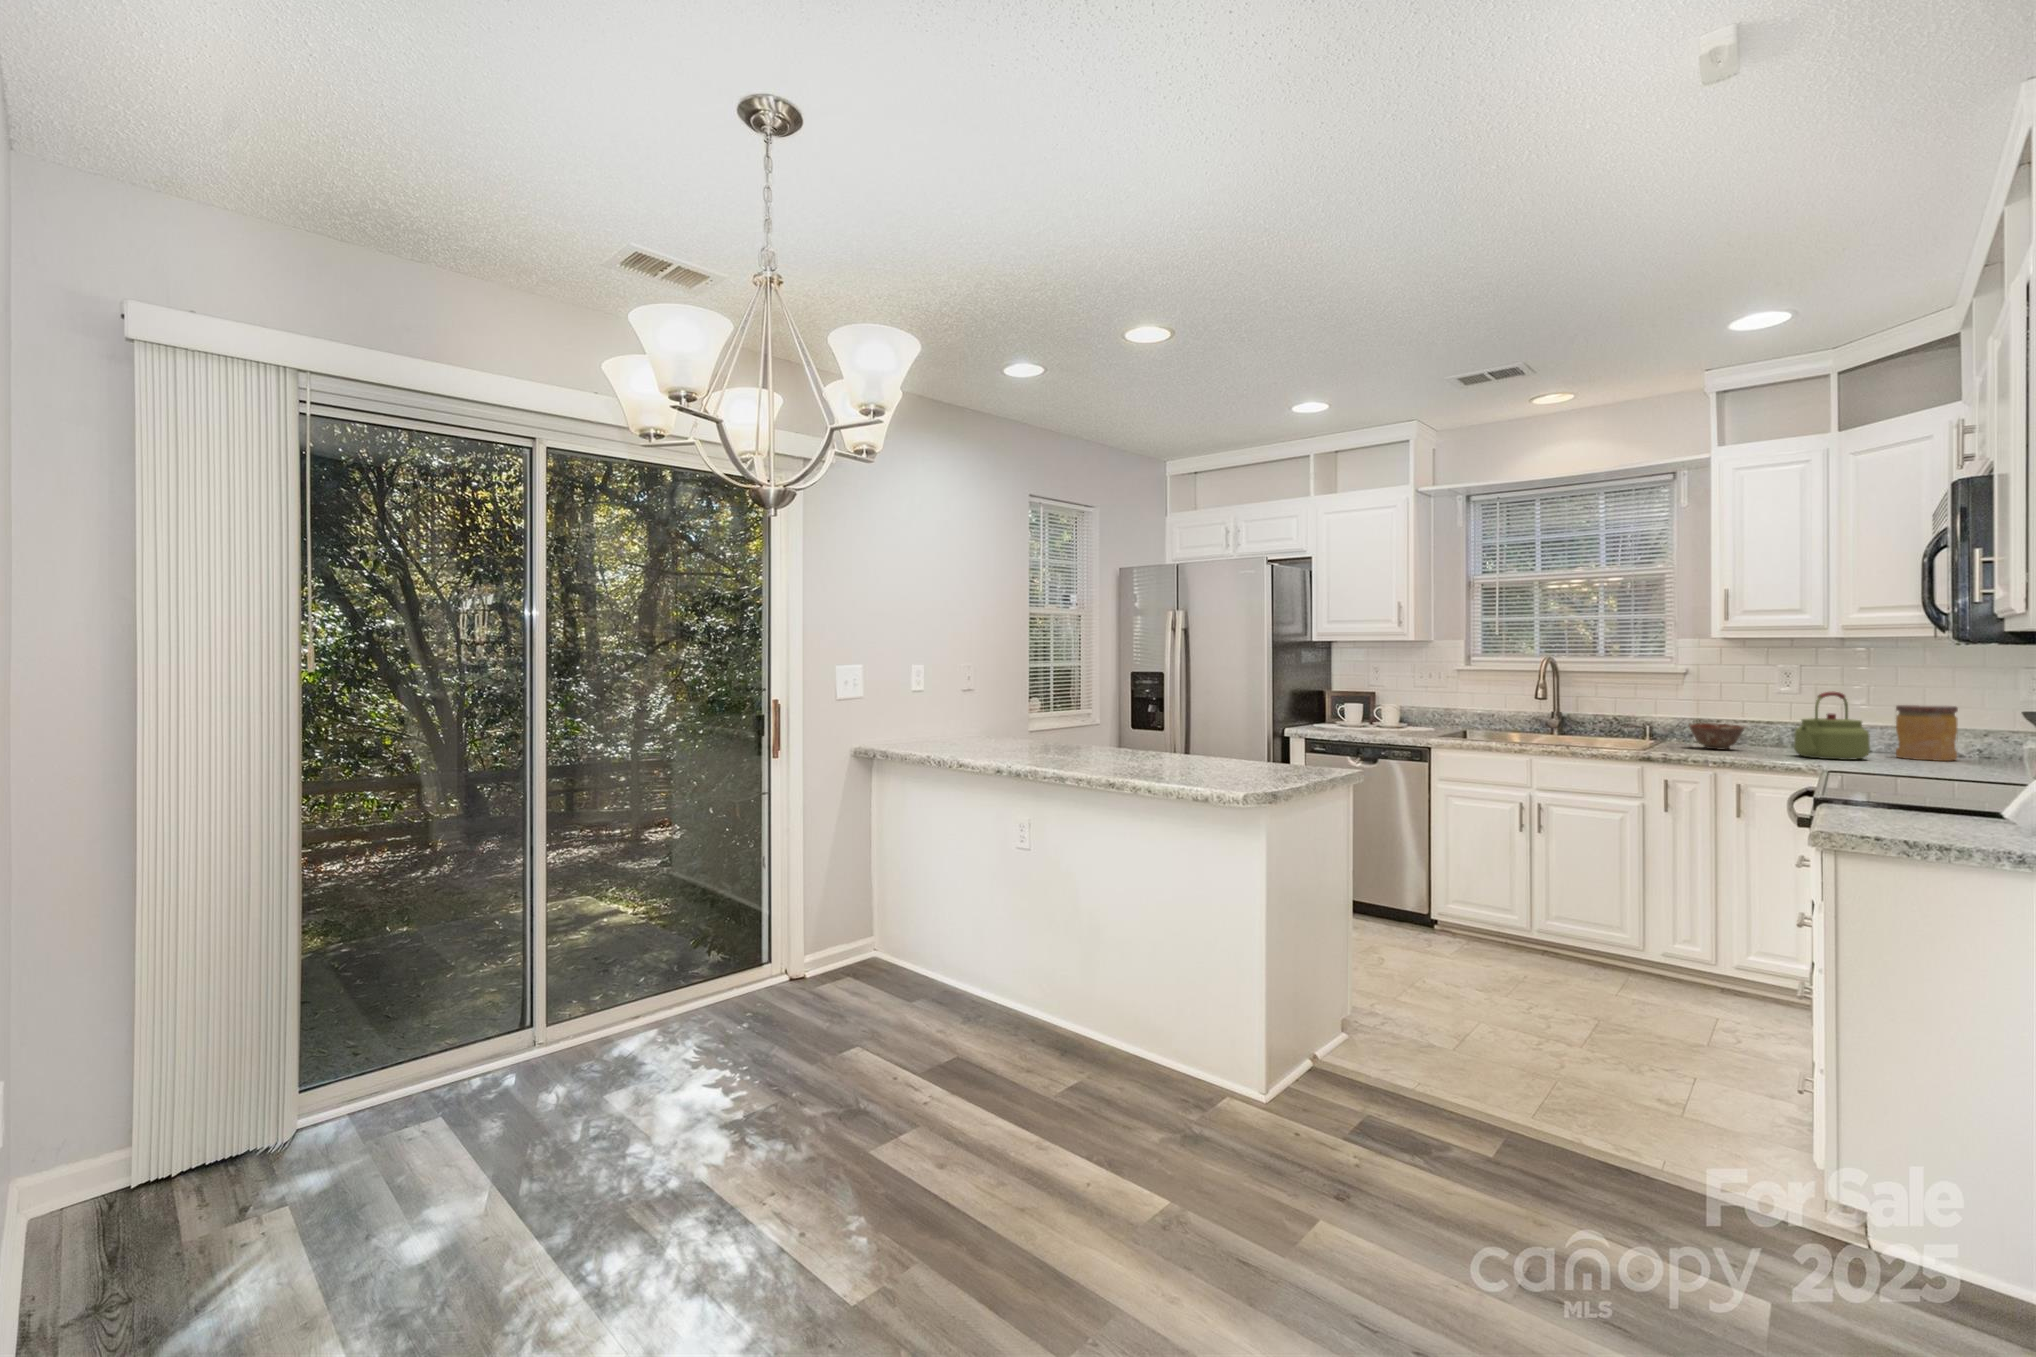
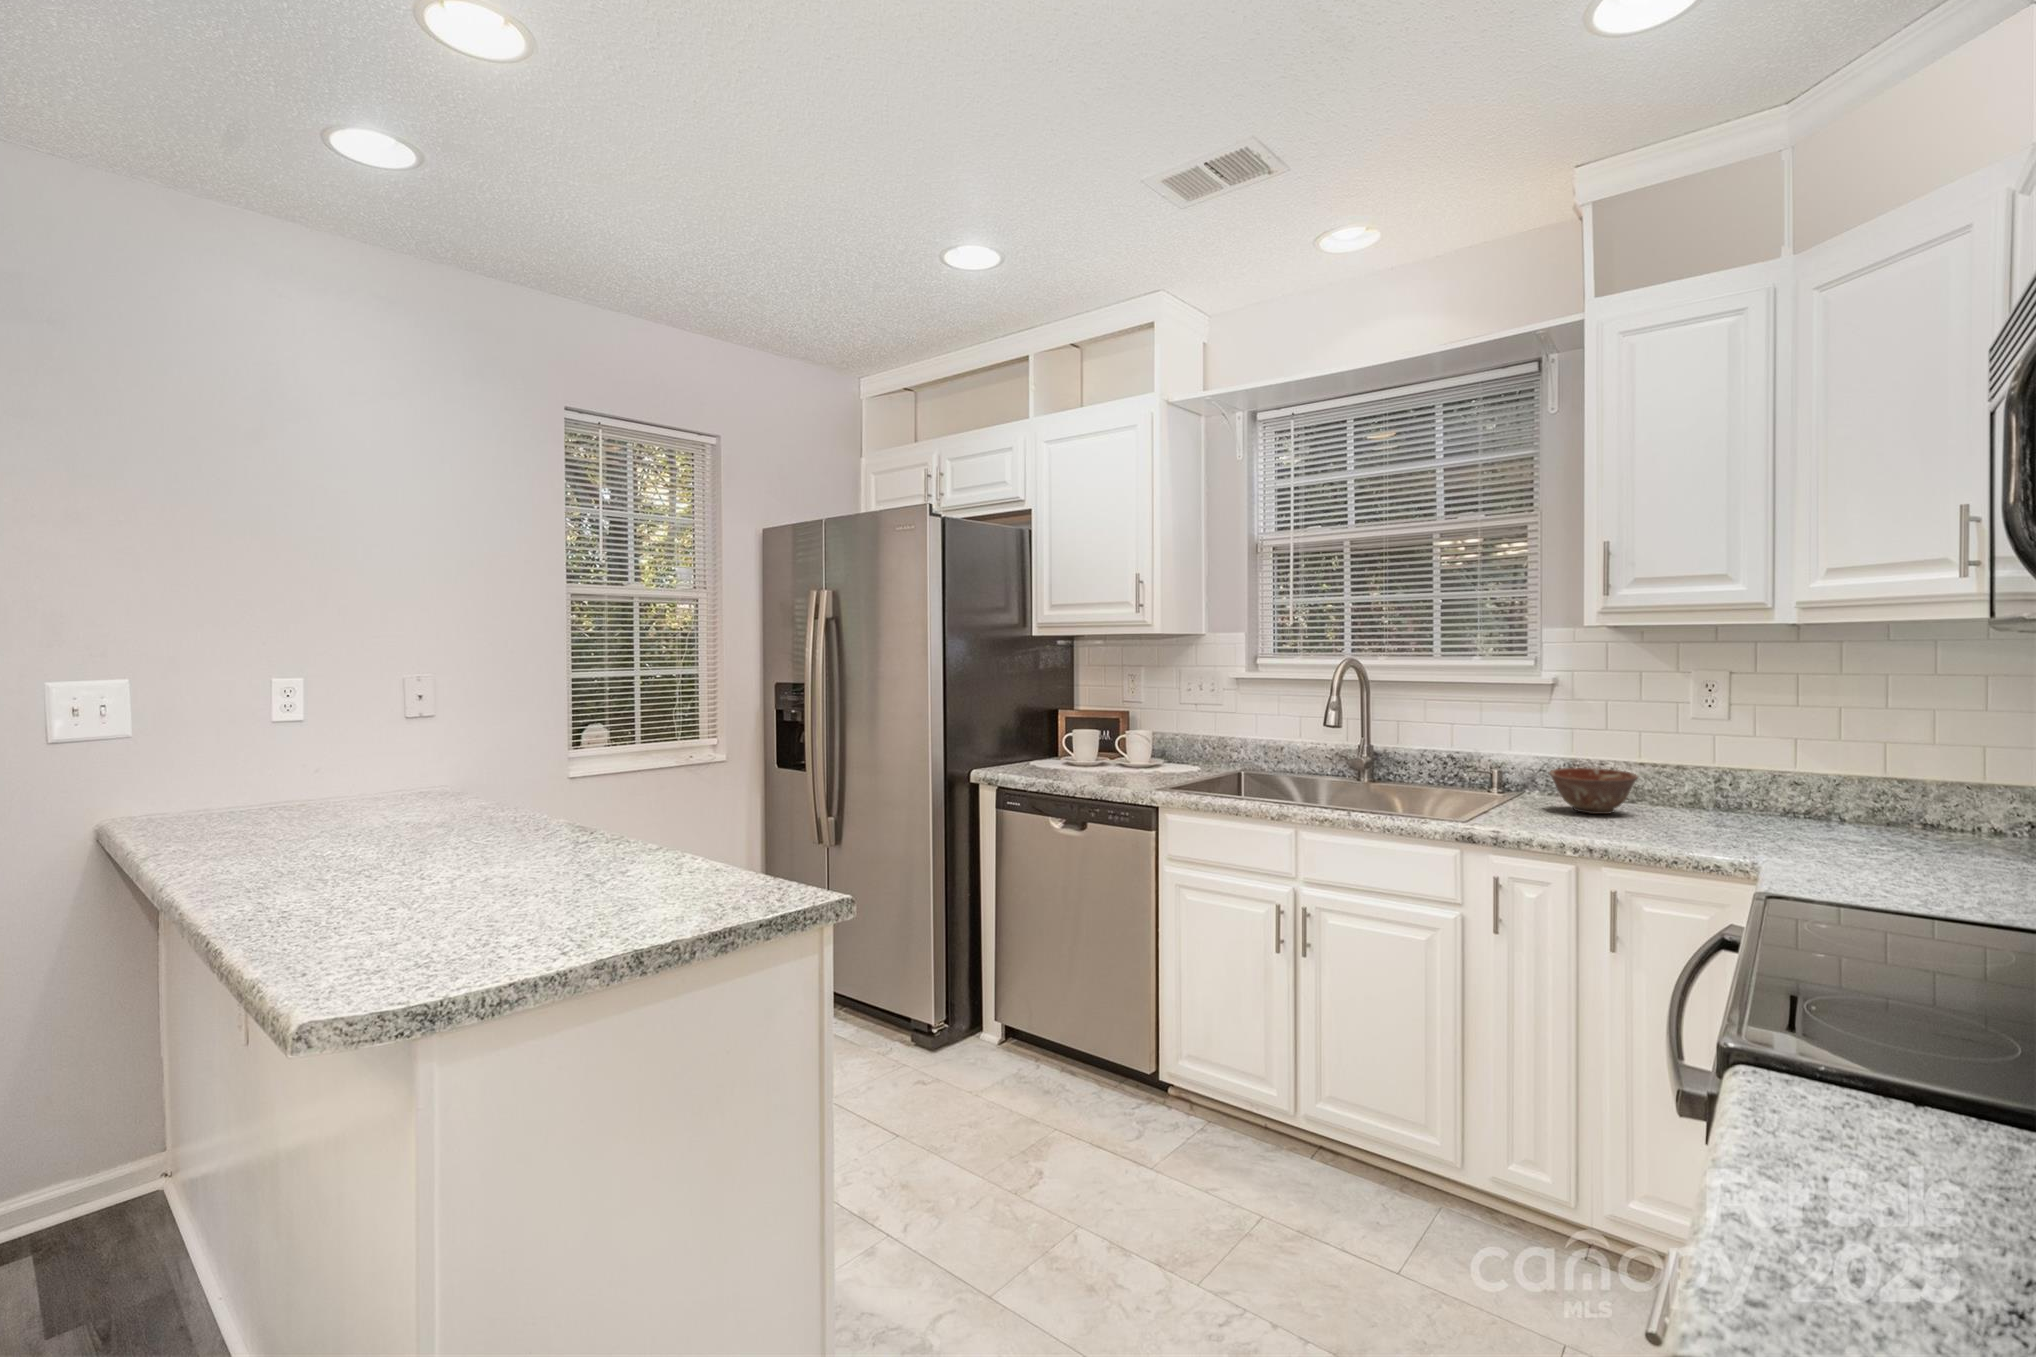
kettle: present [1794,692,1870,760] -> none [1713,719,1840,843]
jar: present [1896,705,1958,761] -> none [1885,740,1993,843]

